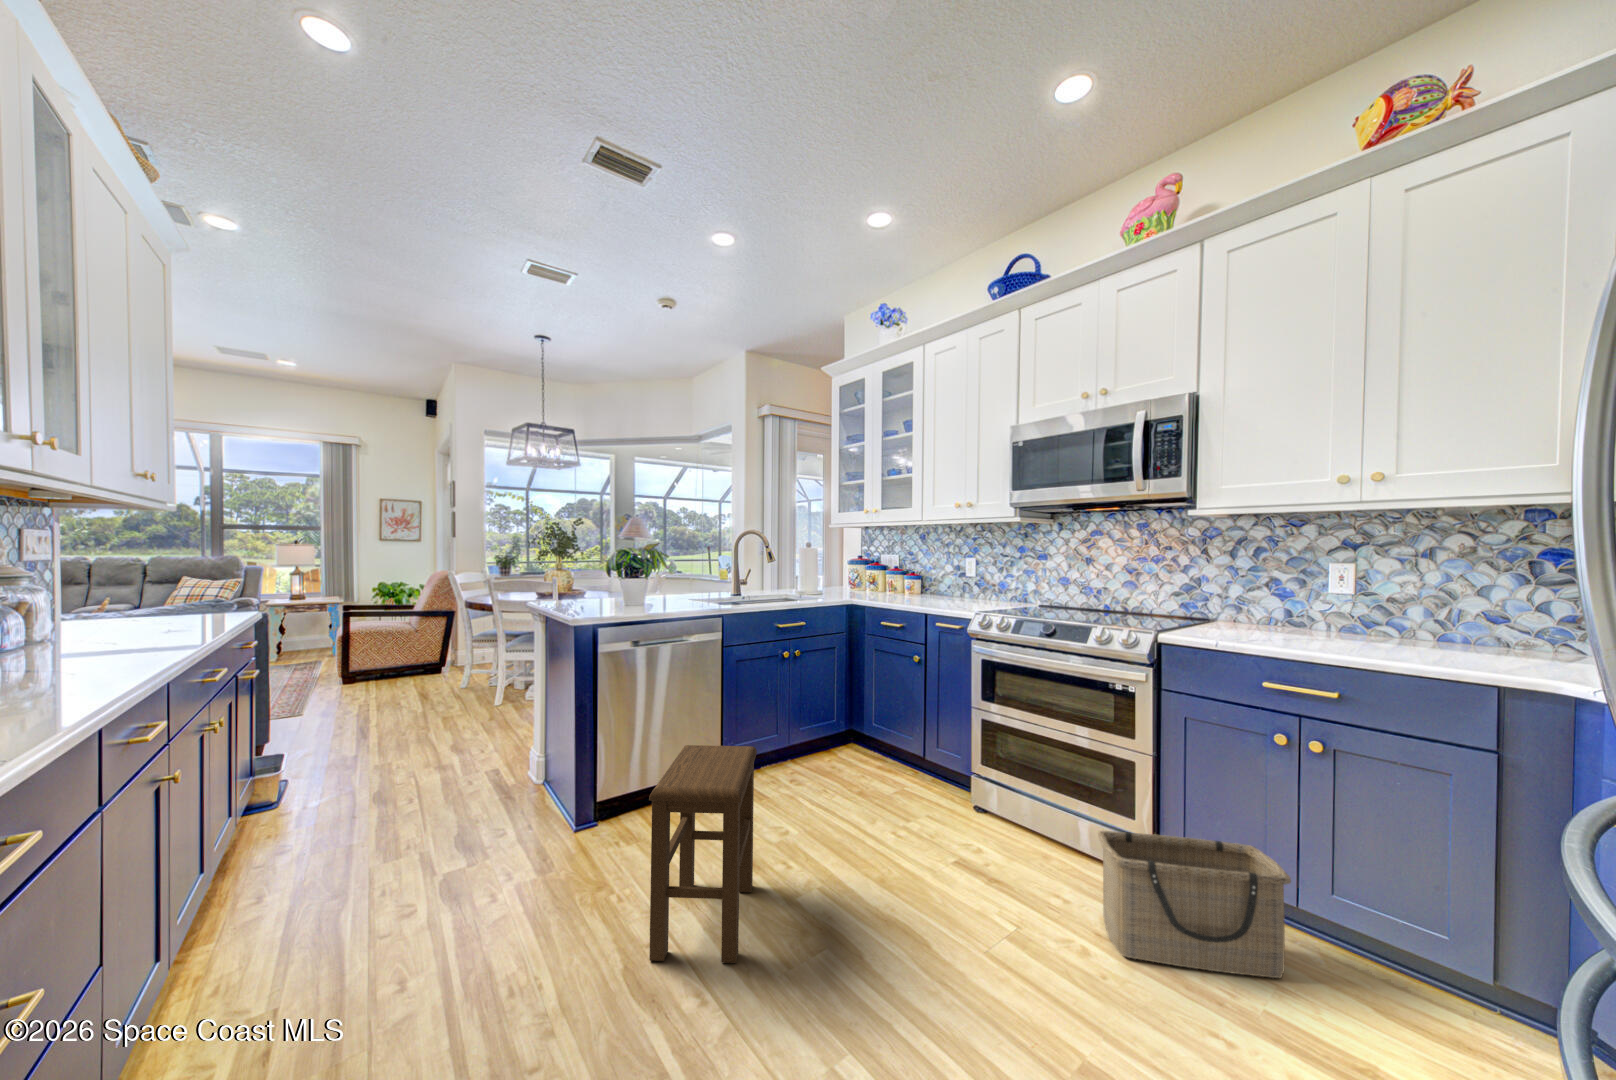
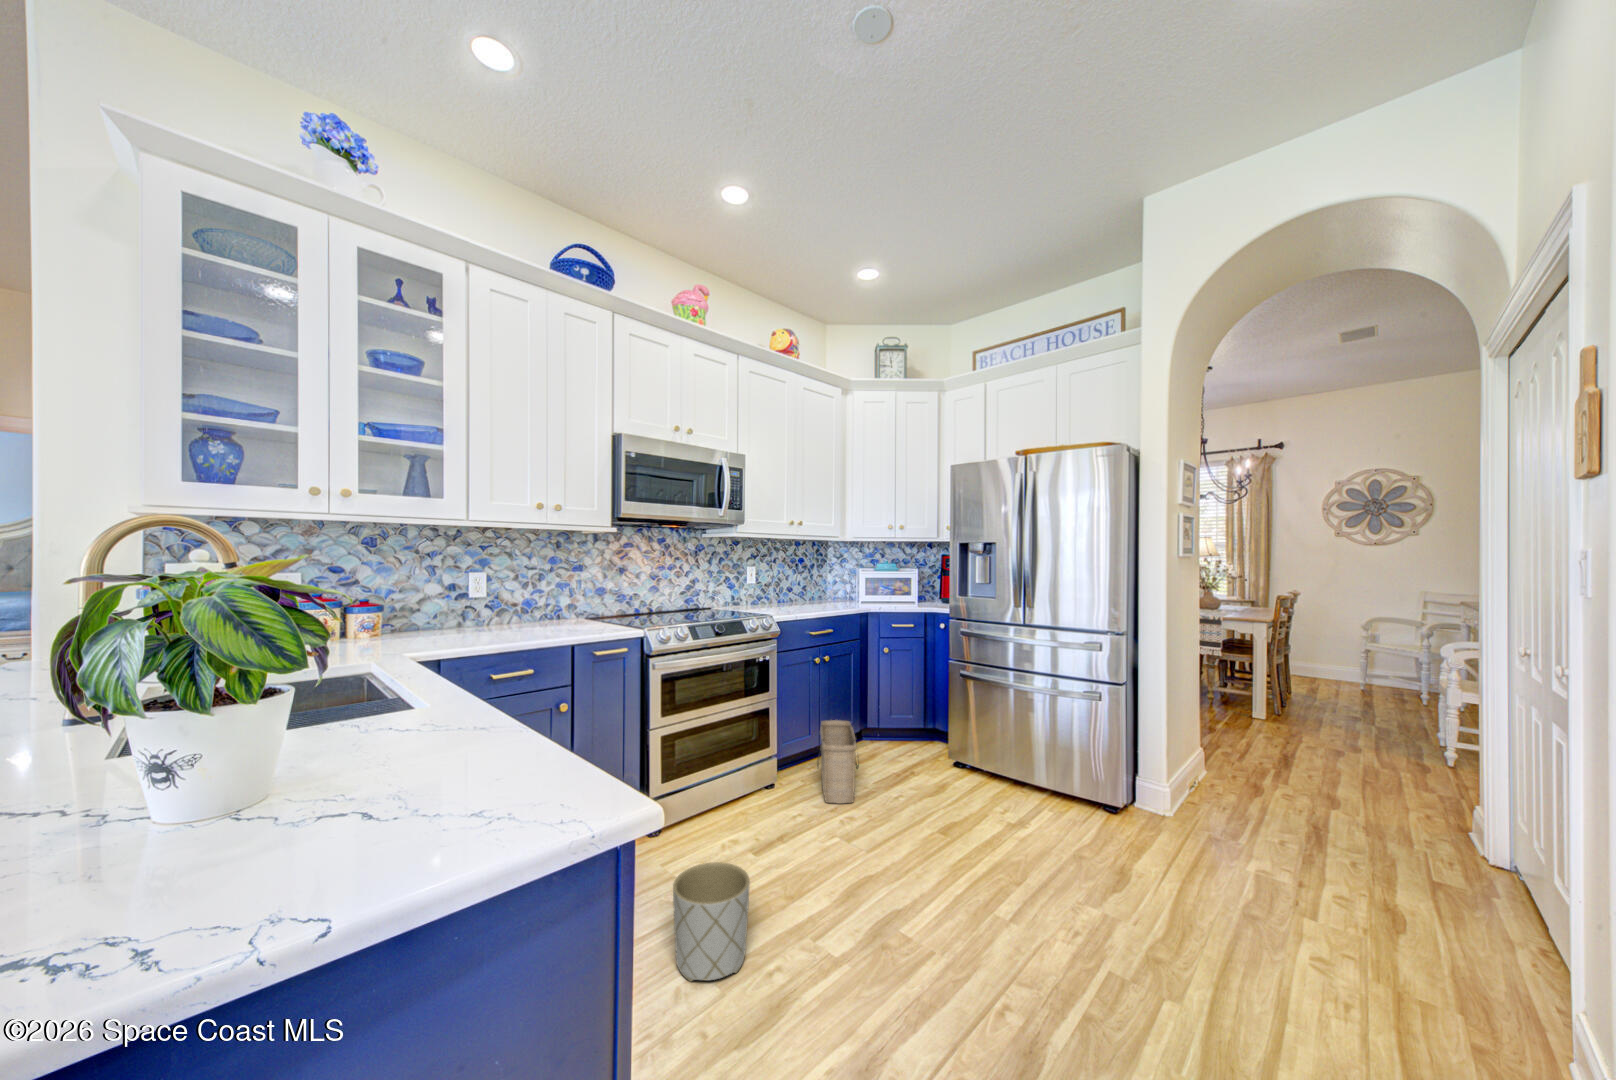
stool: present [649,745,757,963] -> none [841,798,995,1031]
planter: none [759,760,813,838] -> present [673,862,750,981]

